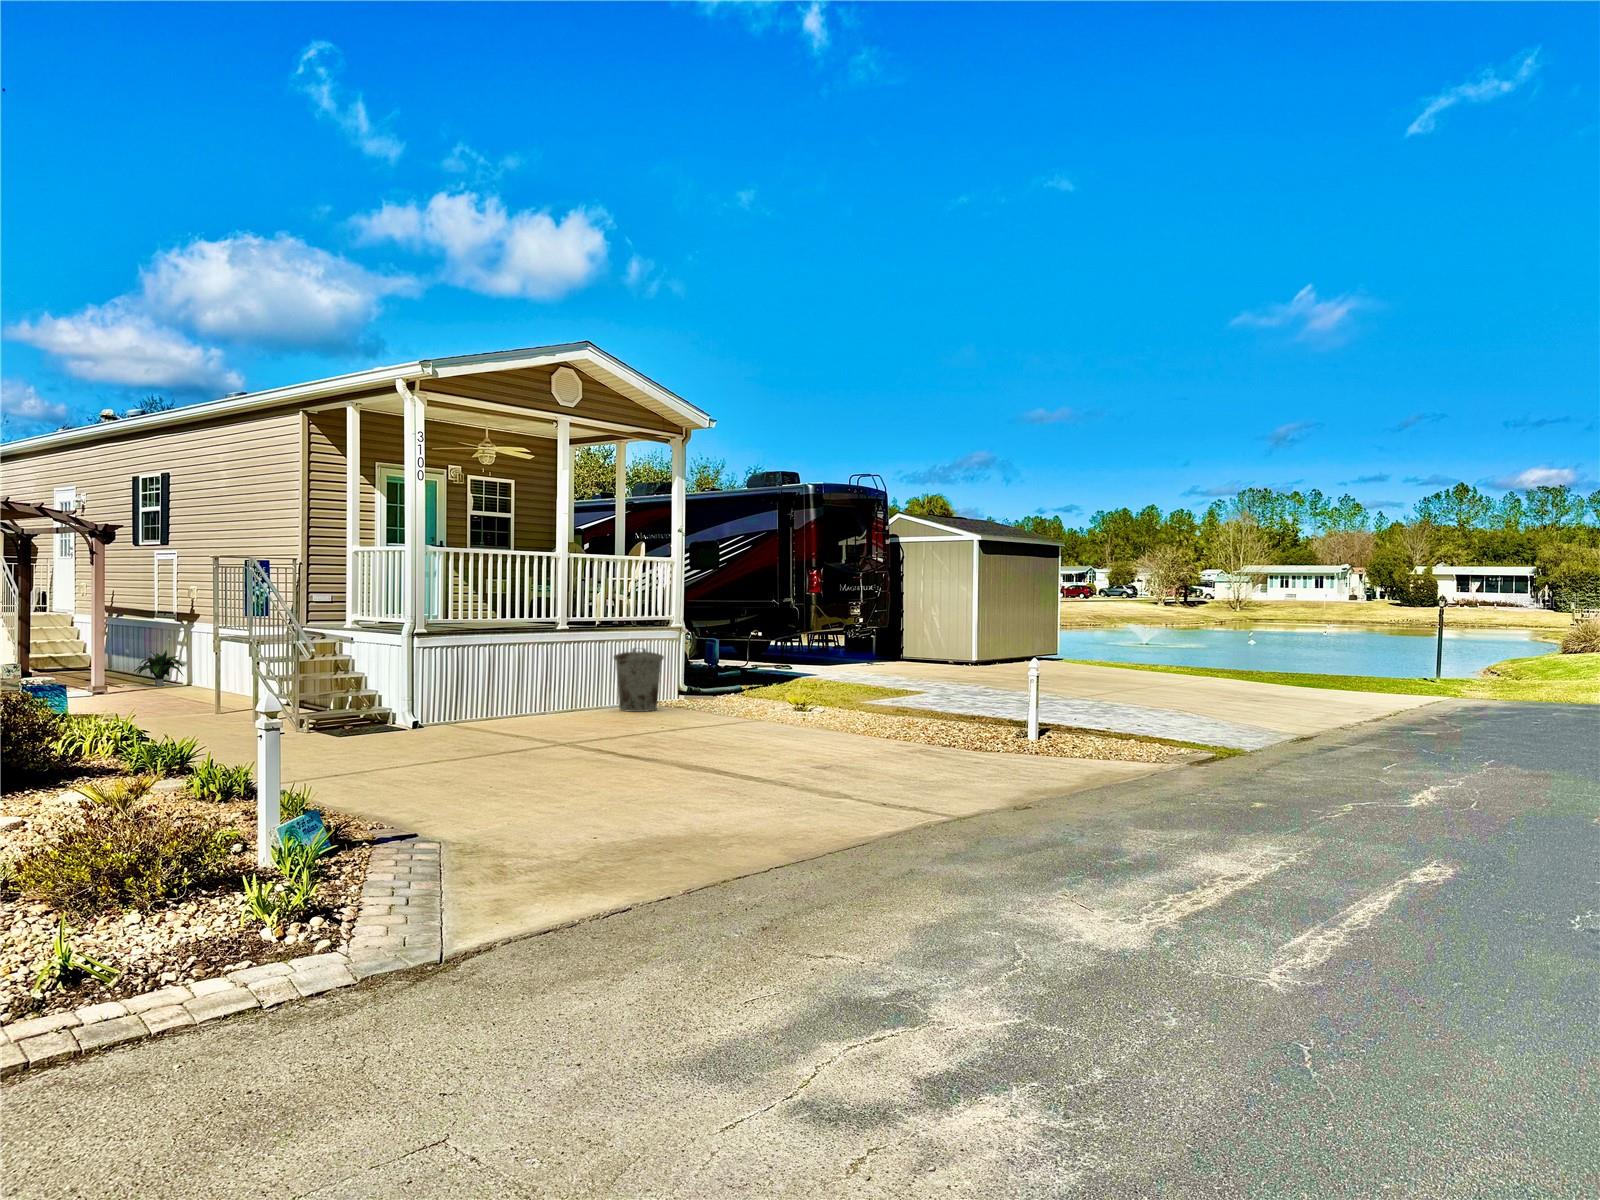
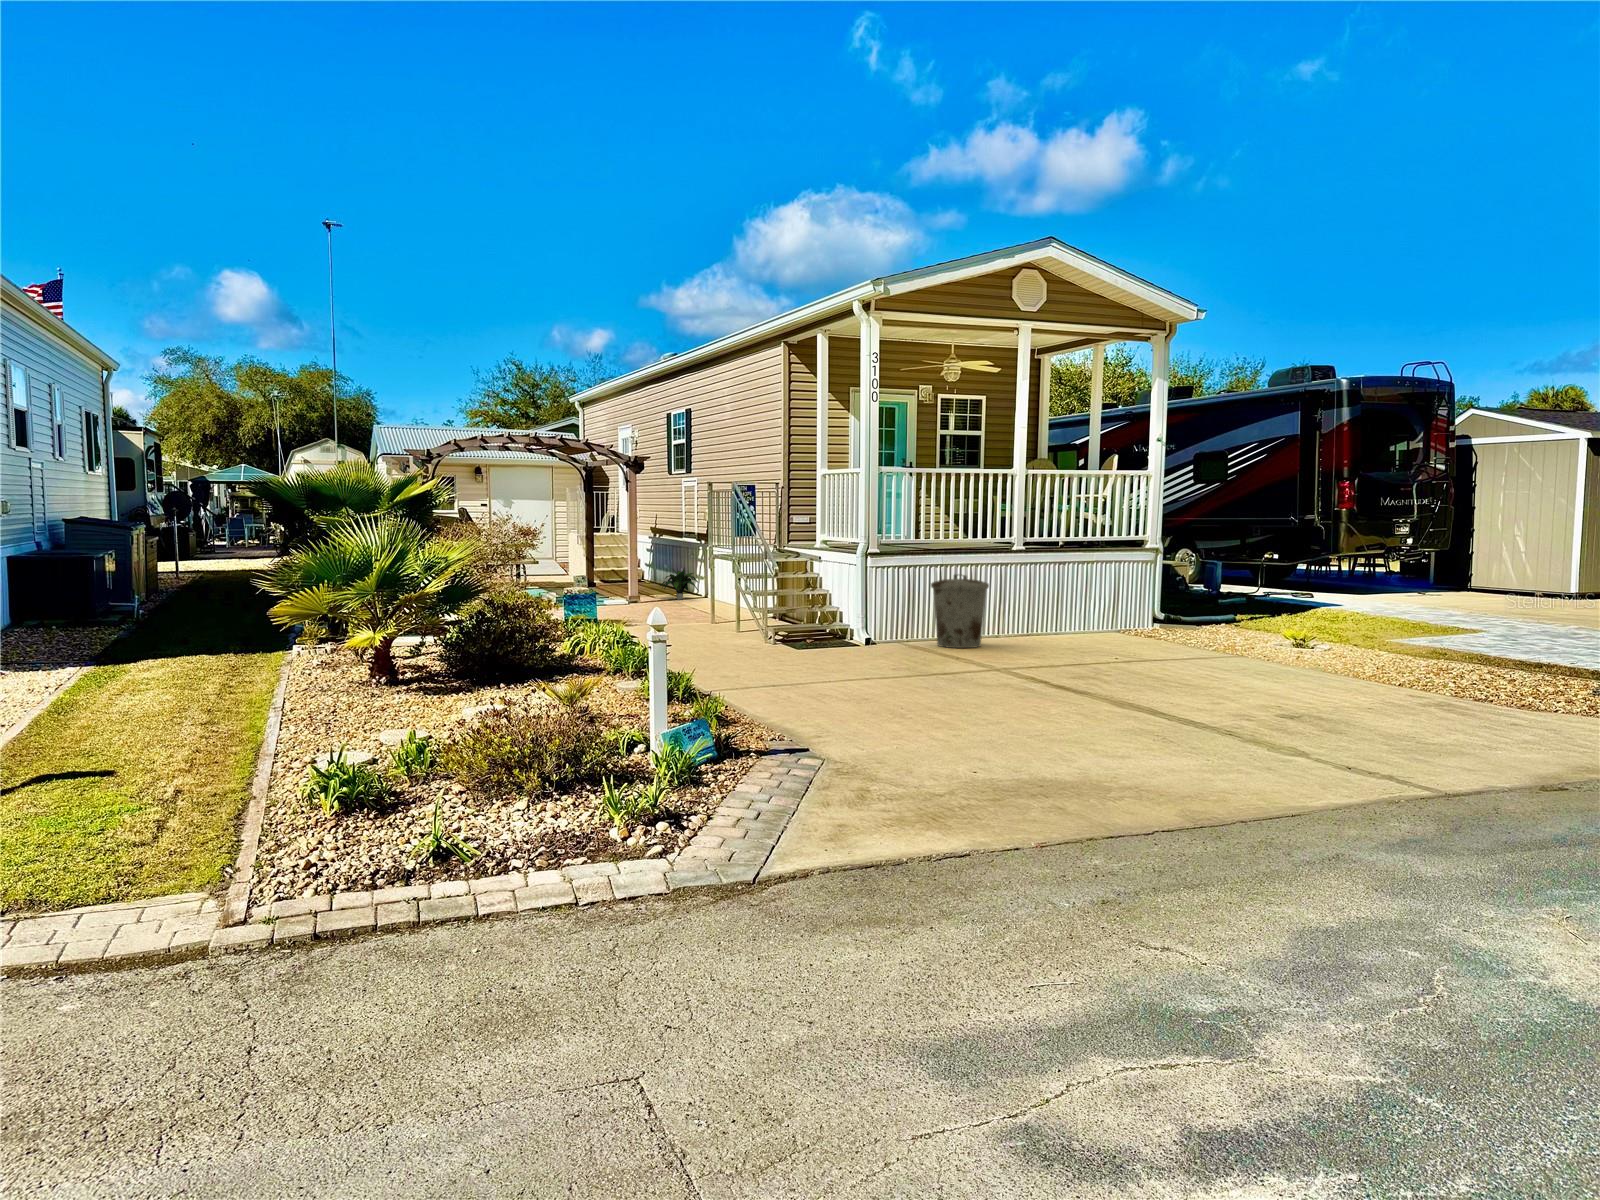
trash can: present [614,648,664,712] -> present [931,574,989,648]

